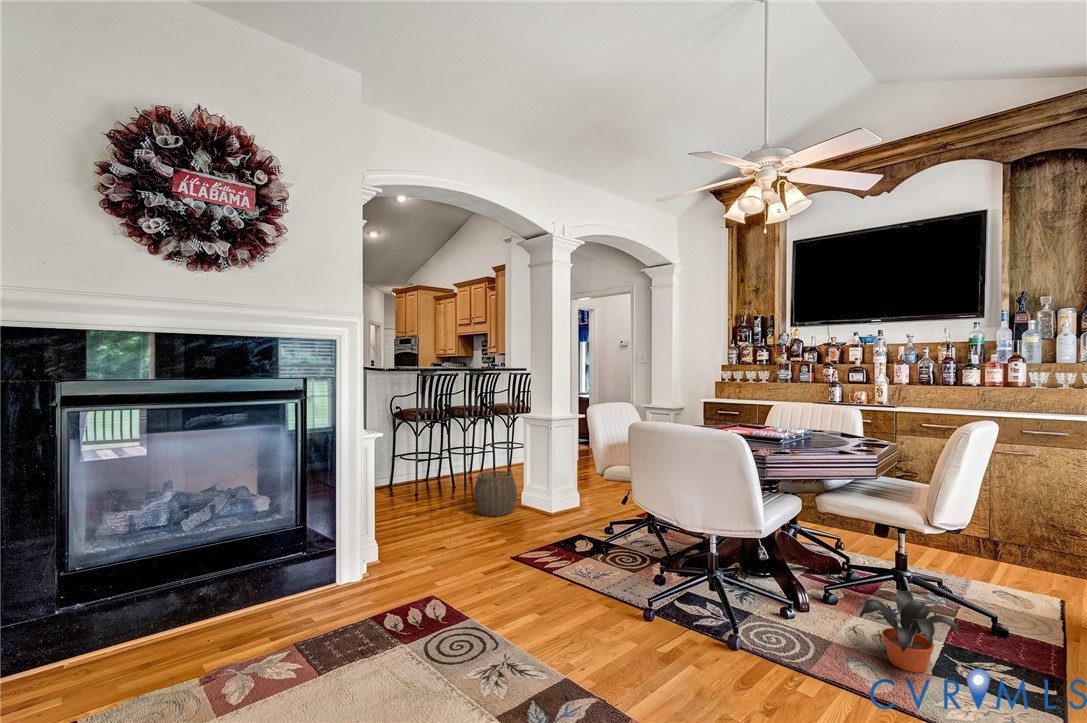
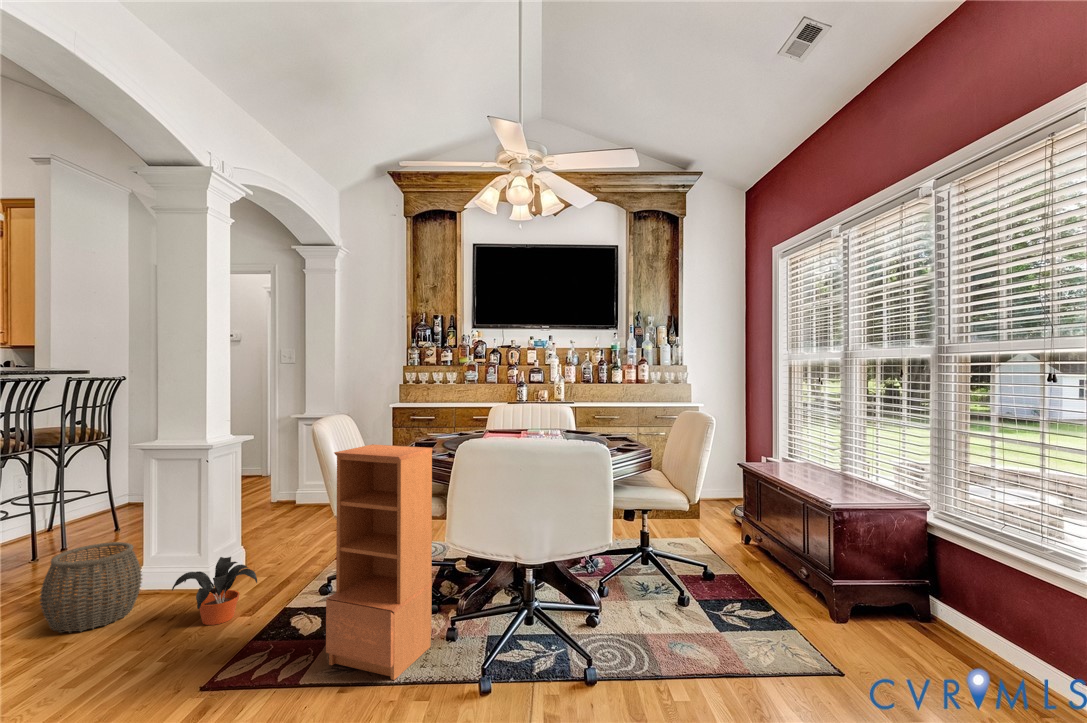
bookcase: none [573,427,642,591] -> present [326,444,432,680]
potted plant: present [860,589,962,673] -> present [172,557,257,625]

